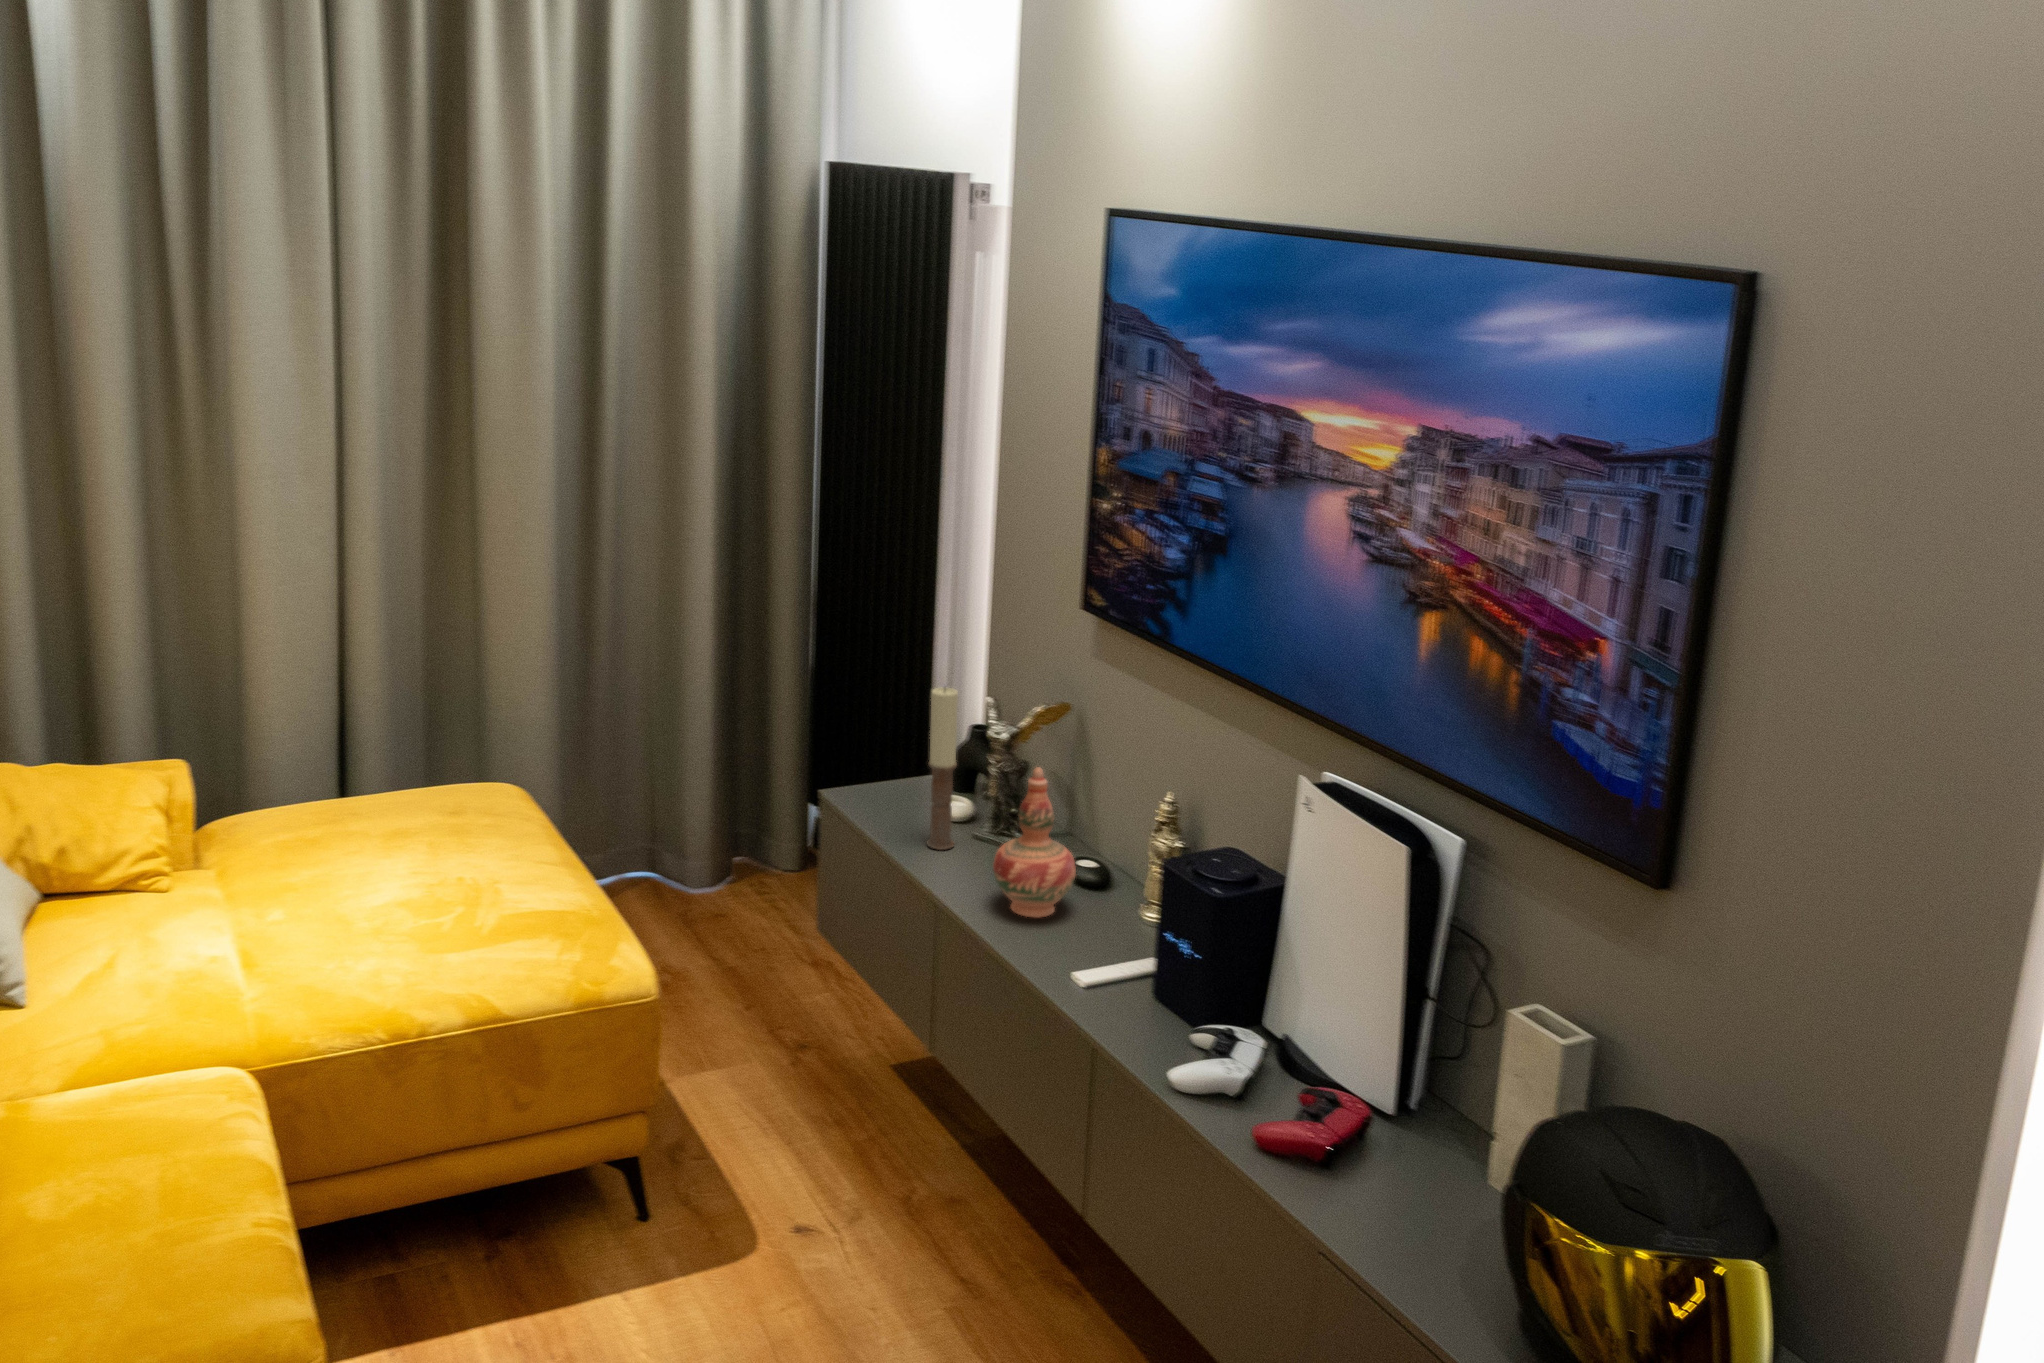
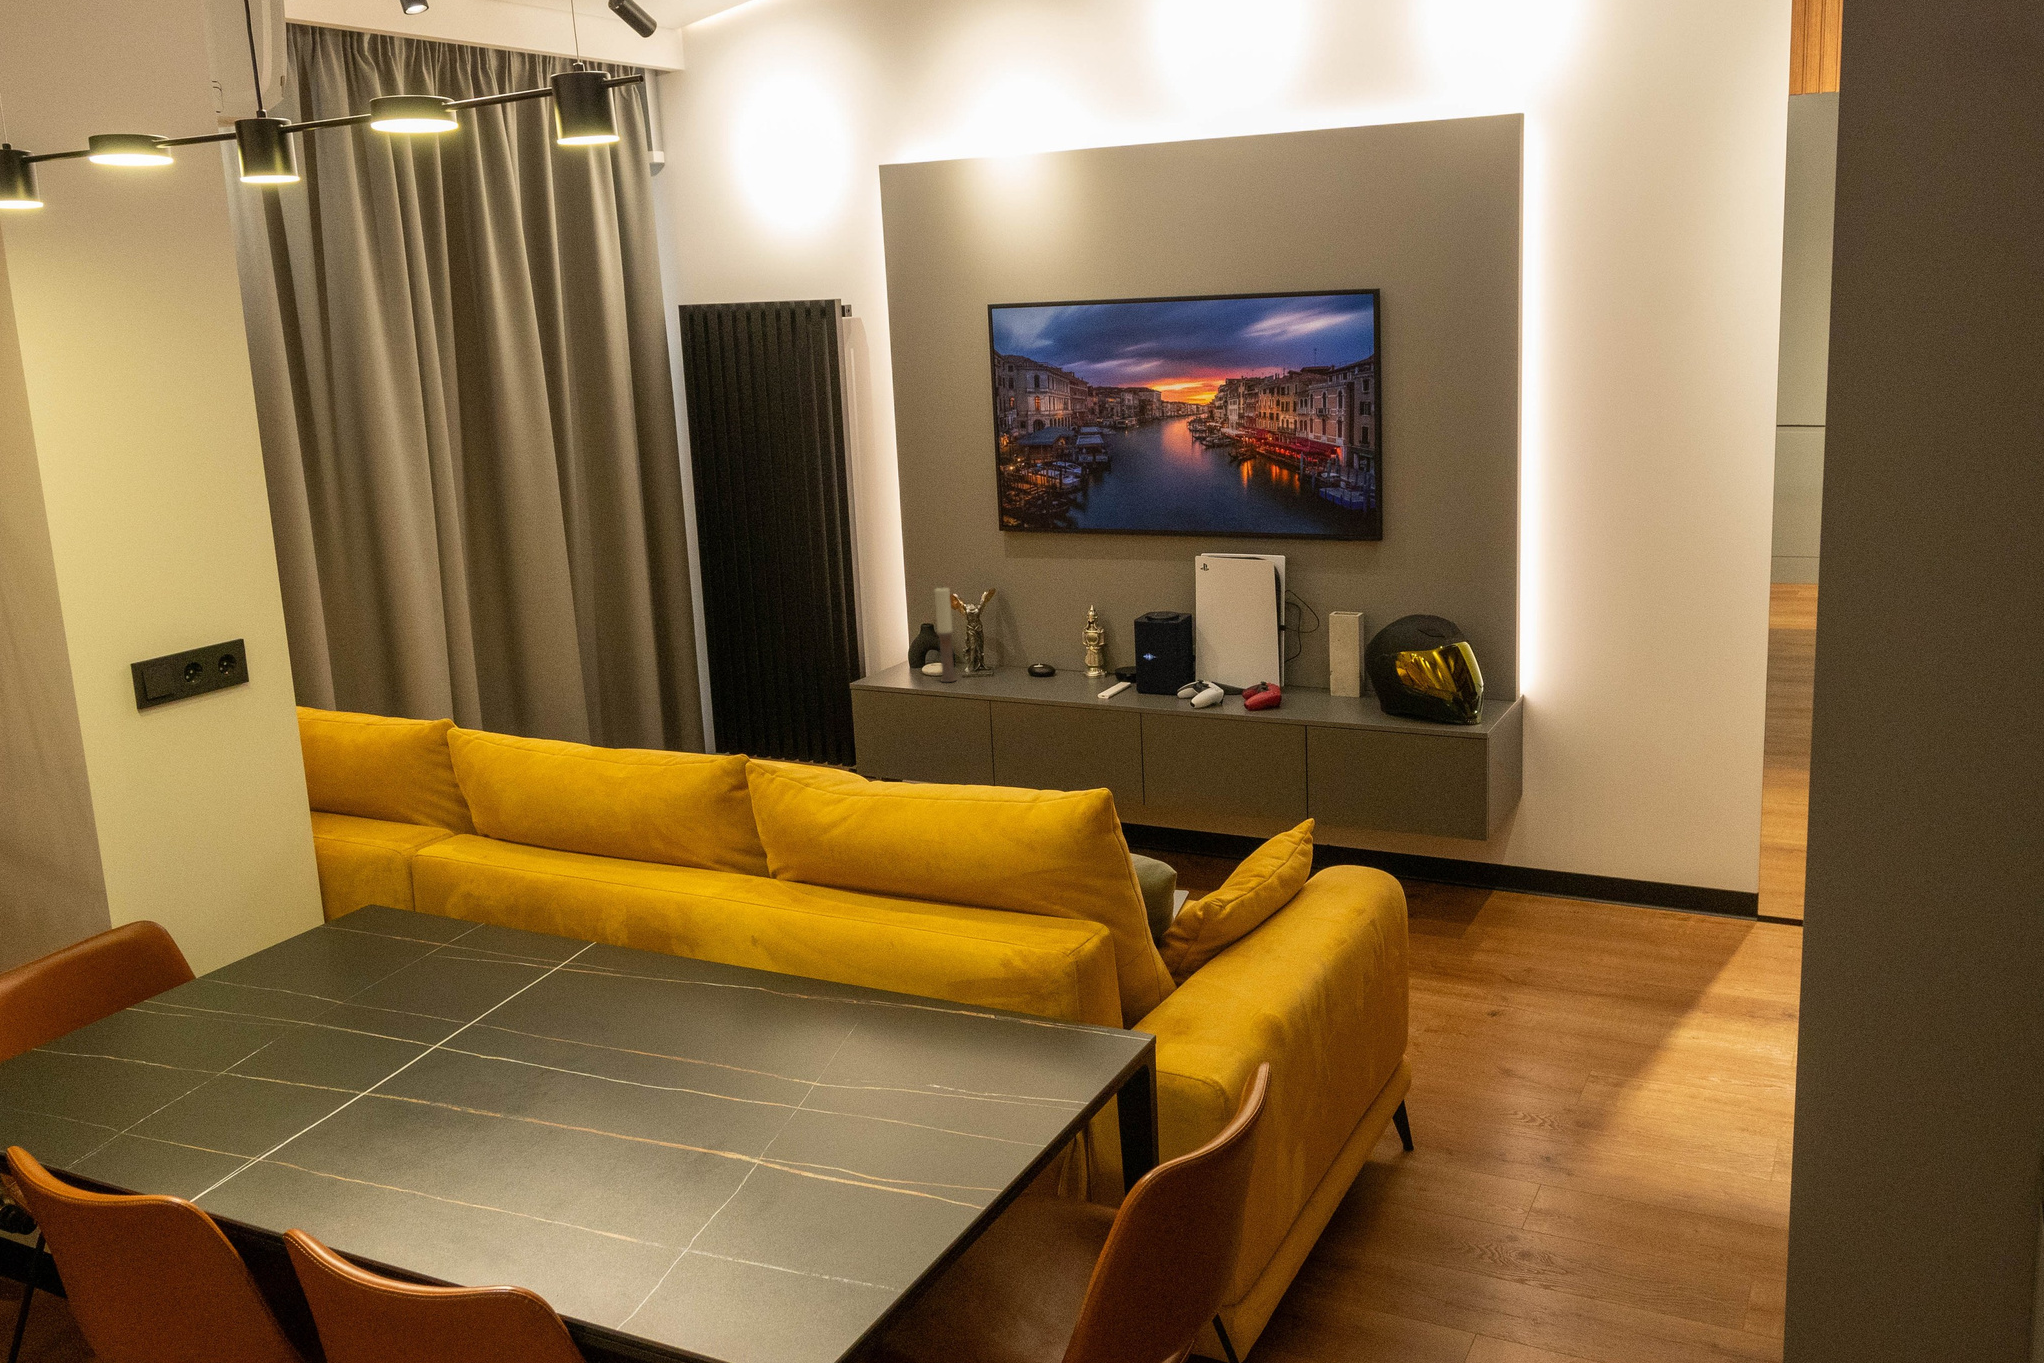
decorative vase: present [993,767,1076,917] -> none [1009,606,1054,689]

